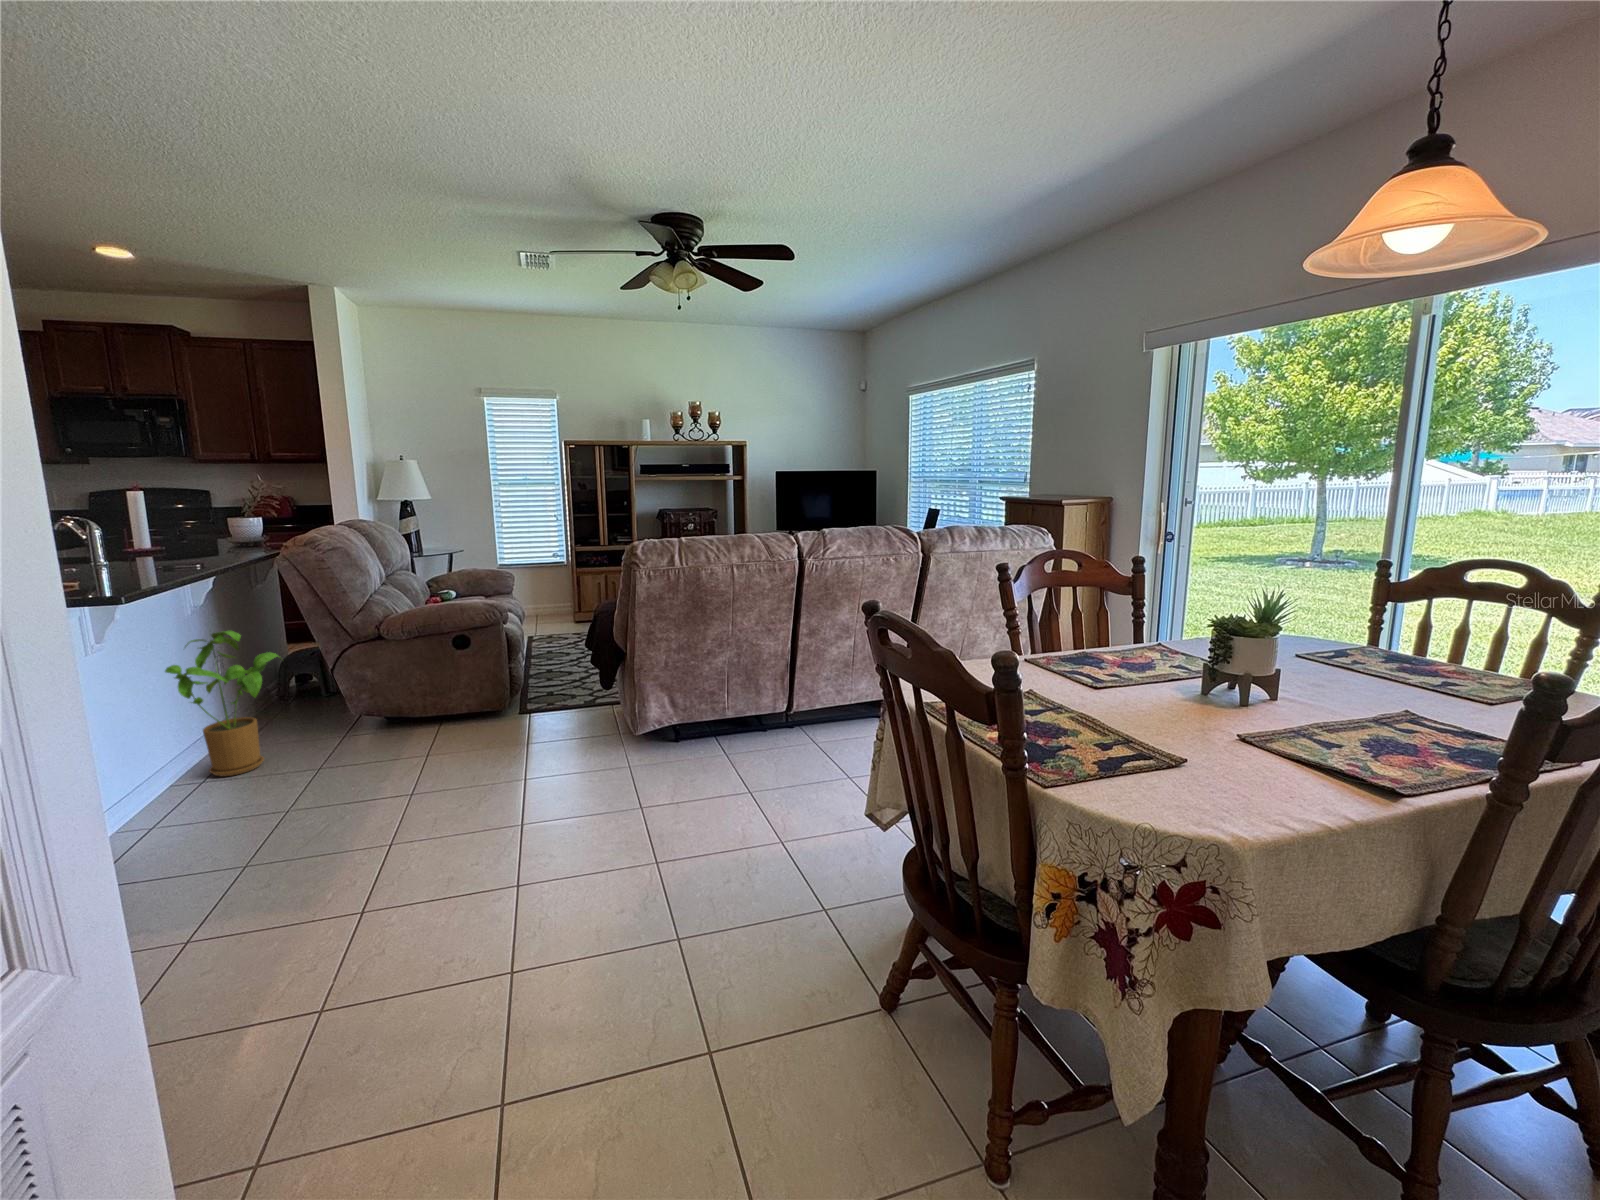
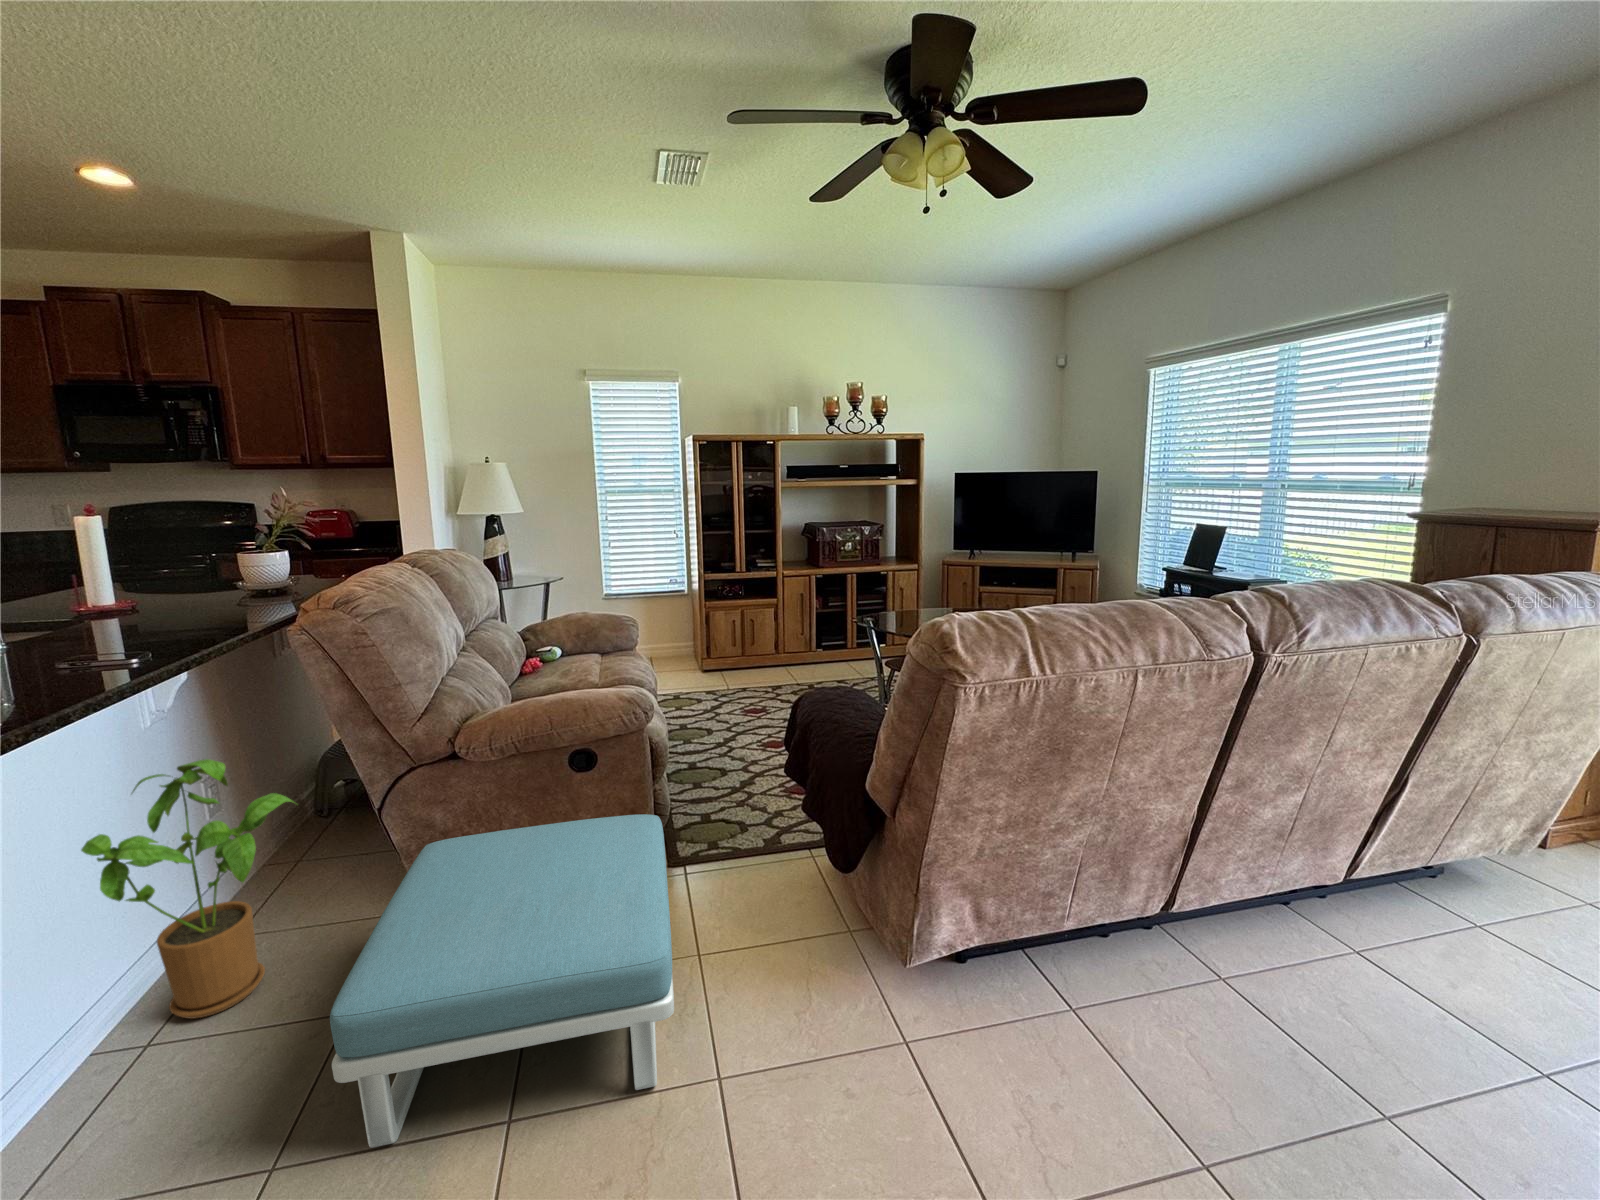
footstool: none [321,671,514,806] -> present [330,814,674,1148]

